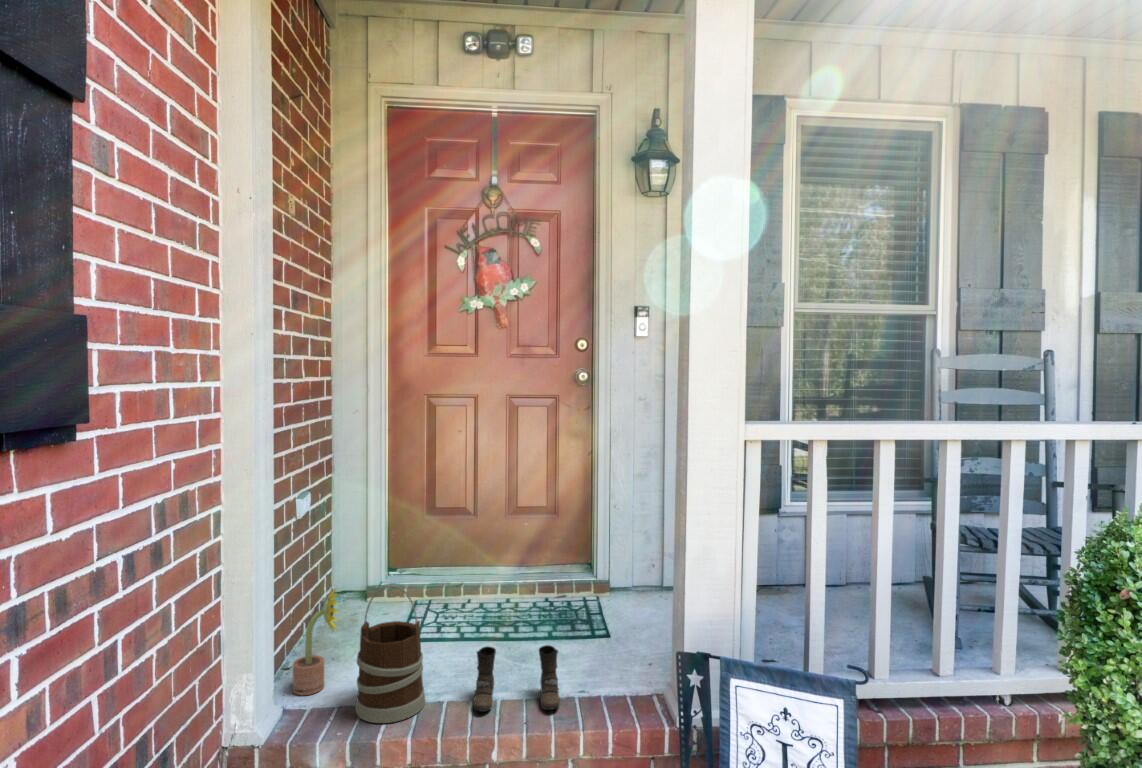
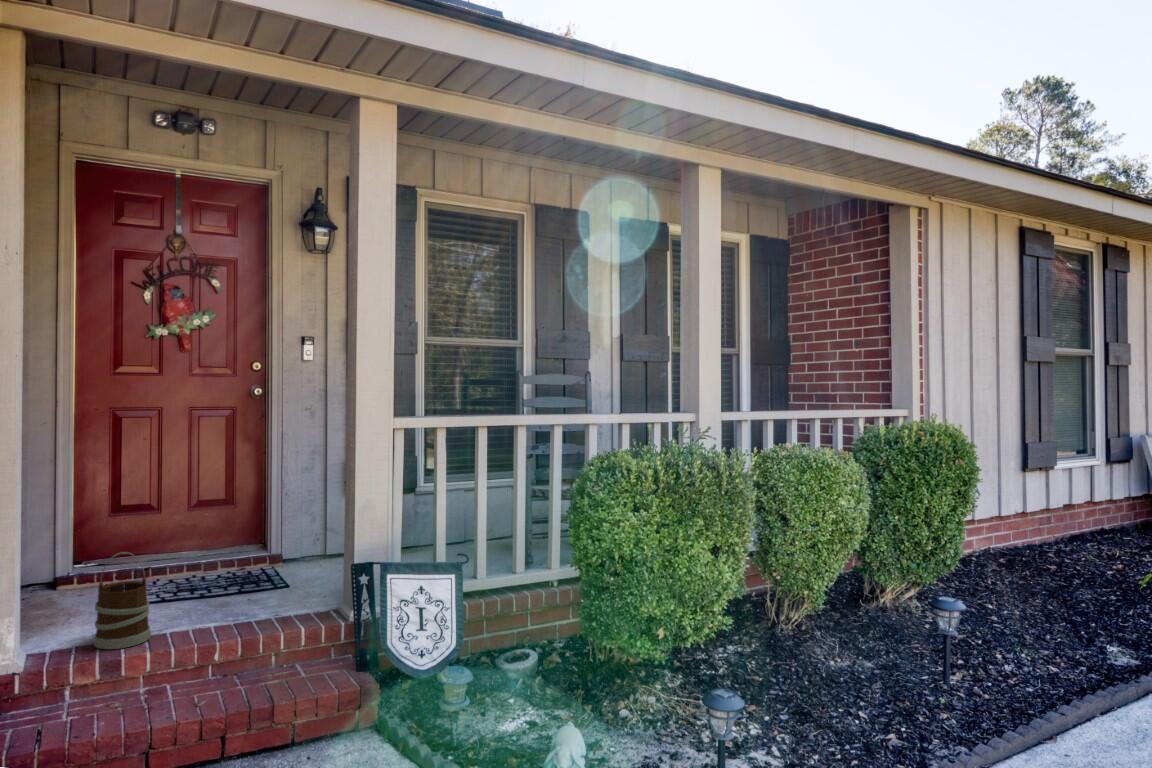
decorative plant: present [293,589,338,695] -> none [28,562,71,647]
boots: present [473,645,560,712] -> none [191,585,257,632]

